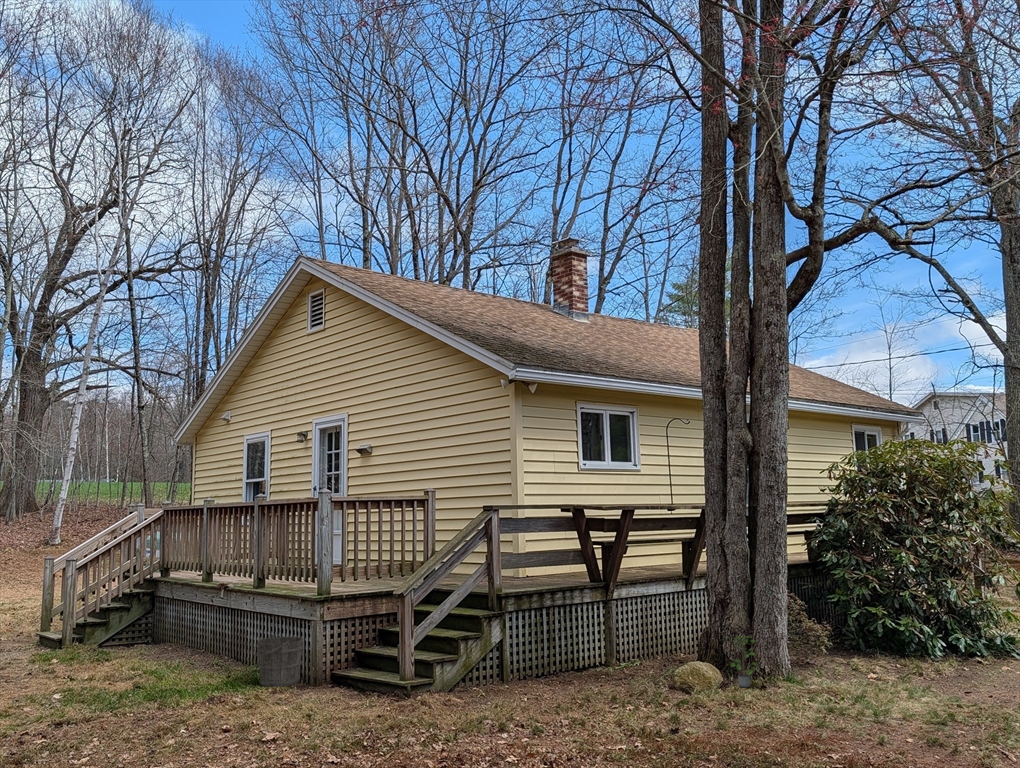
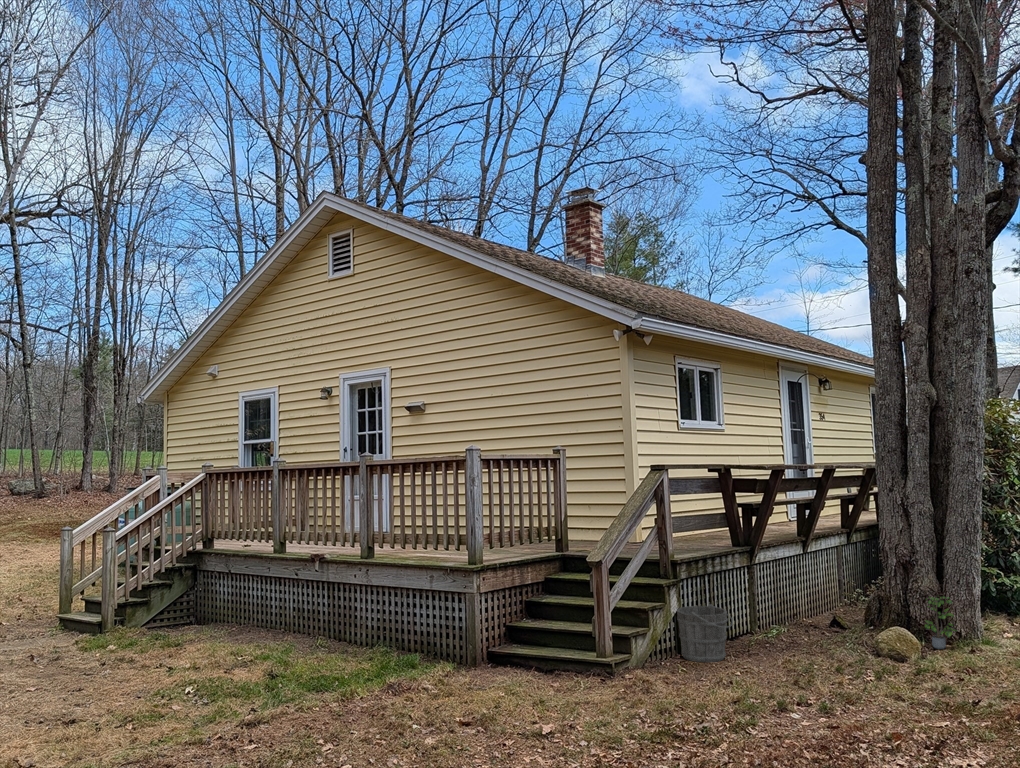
bucket: present [252,635,303,687] -> present [677,604,733,662]

